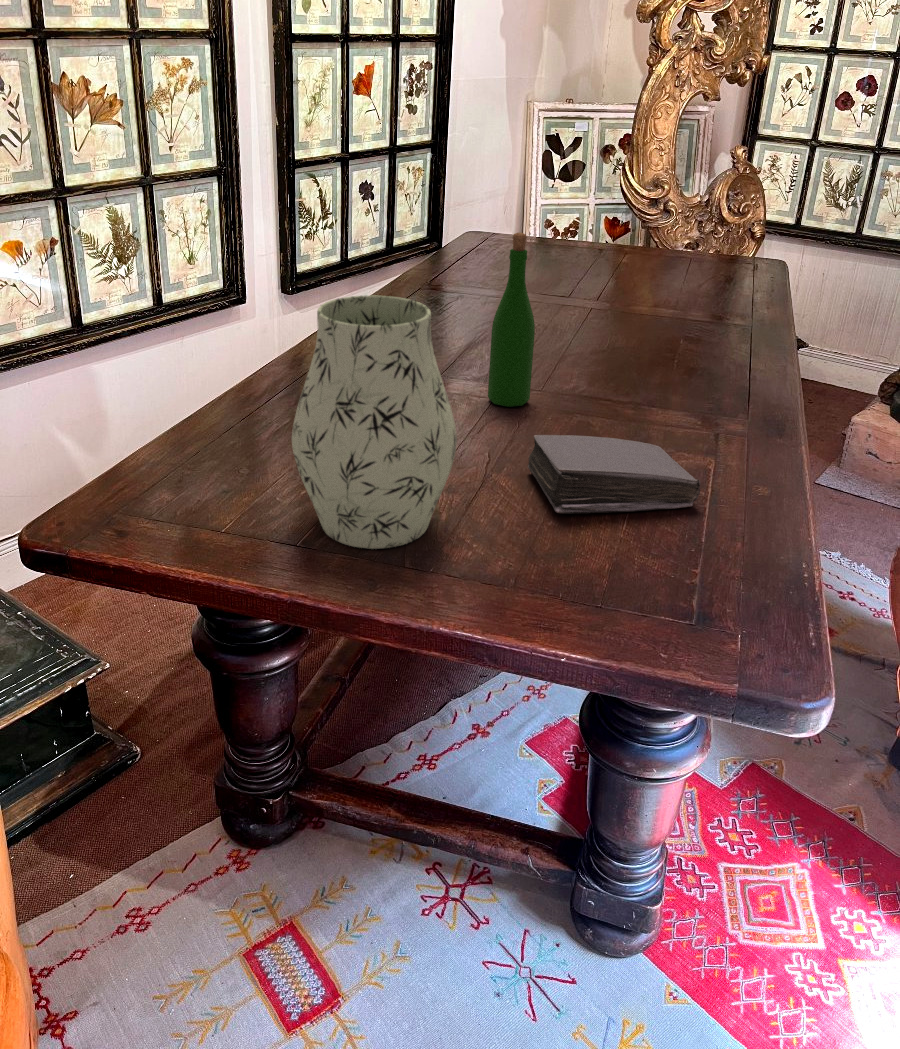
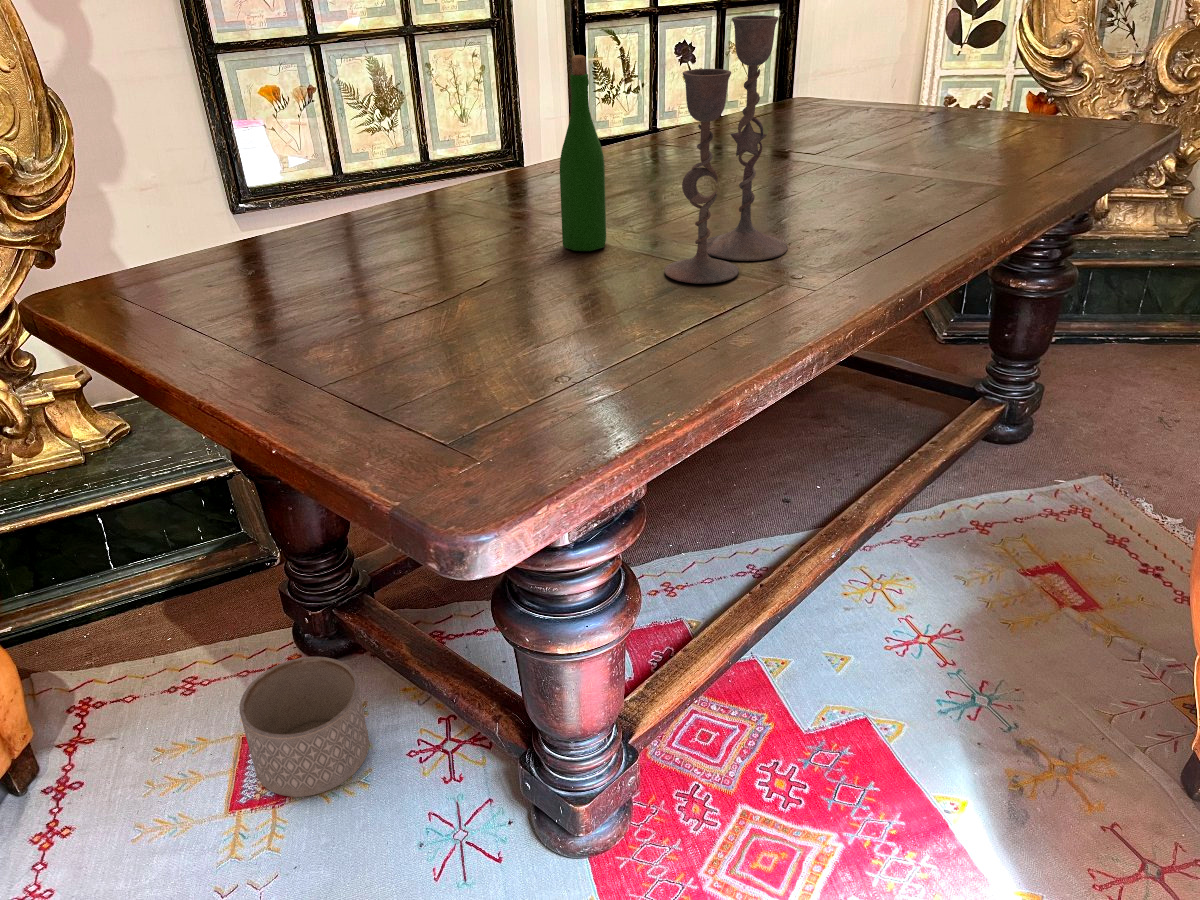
candlestick: none [602,197,686,430] -> present [665,15,788,284]
vase: present [291,295,457,549] -> none [204,98,377,355]
book: present [528,435,701,513] -> none [479,268,663,357]
planter: none [275,832,392,981] -> present [239,657,369,797]

